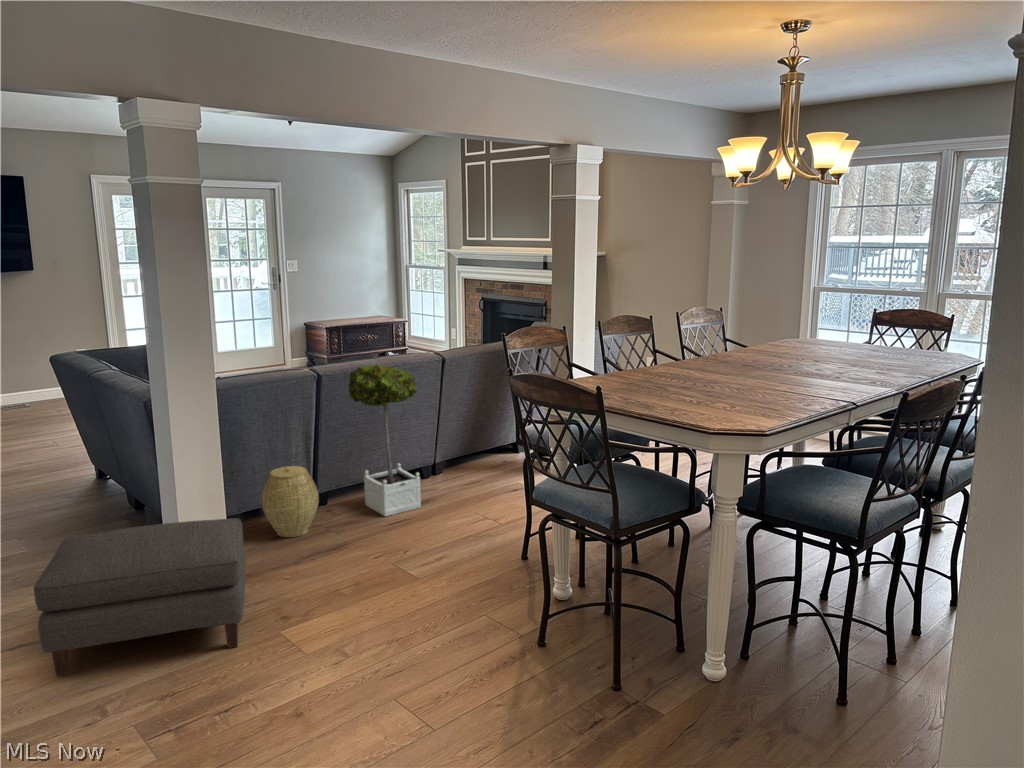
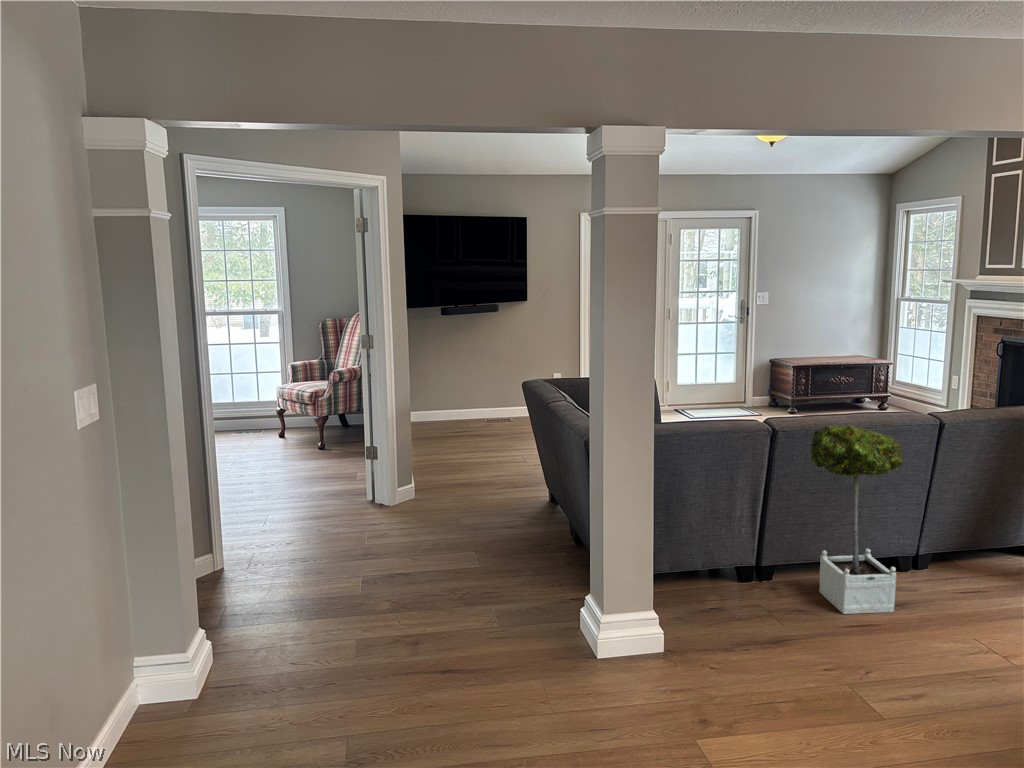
woven basket: present [262,466,319,537] -> none [697,531,762,615]
ottoman: present [34,518,246,677] -> none [461,572,668,744]

